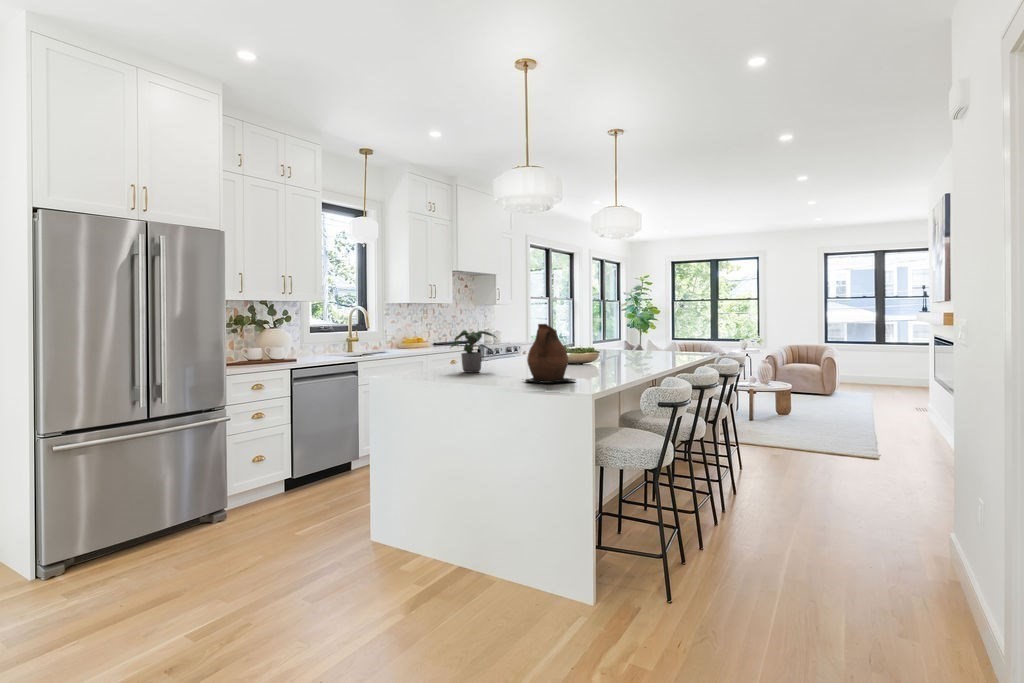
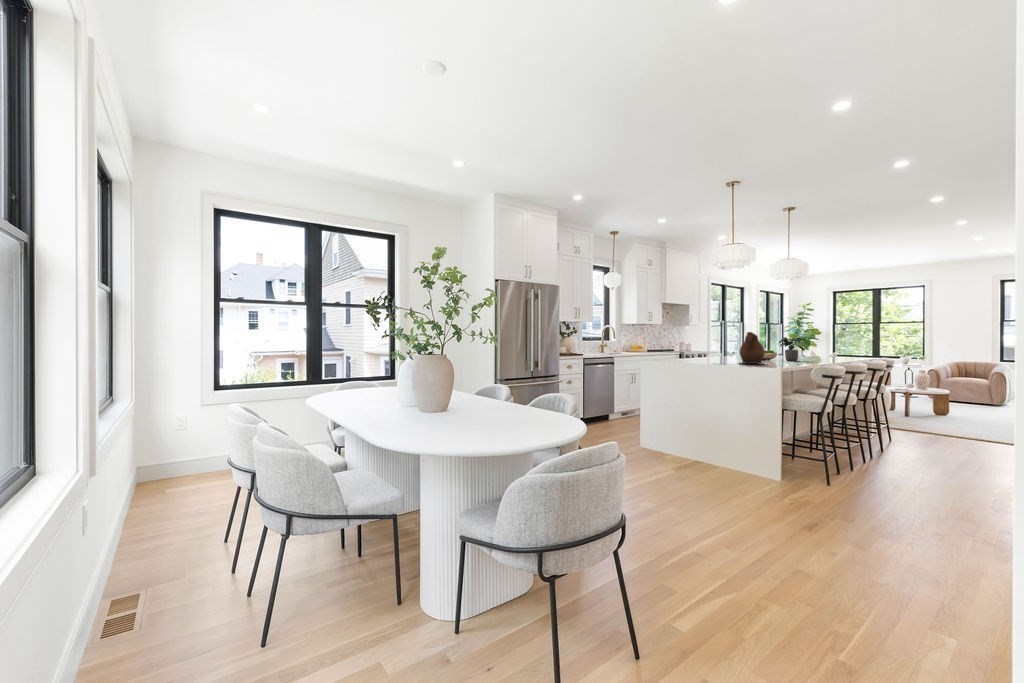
potted plant: present [451,330,496,373] -> present [779,337,805,361]

